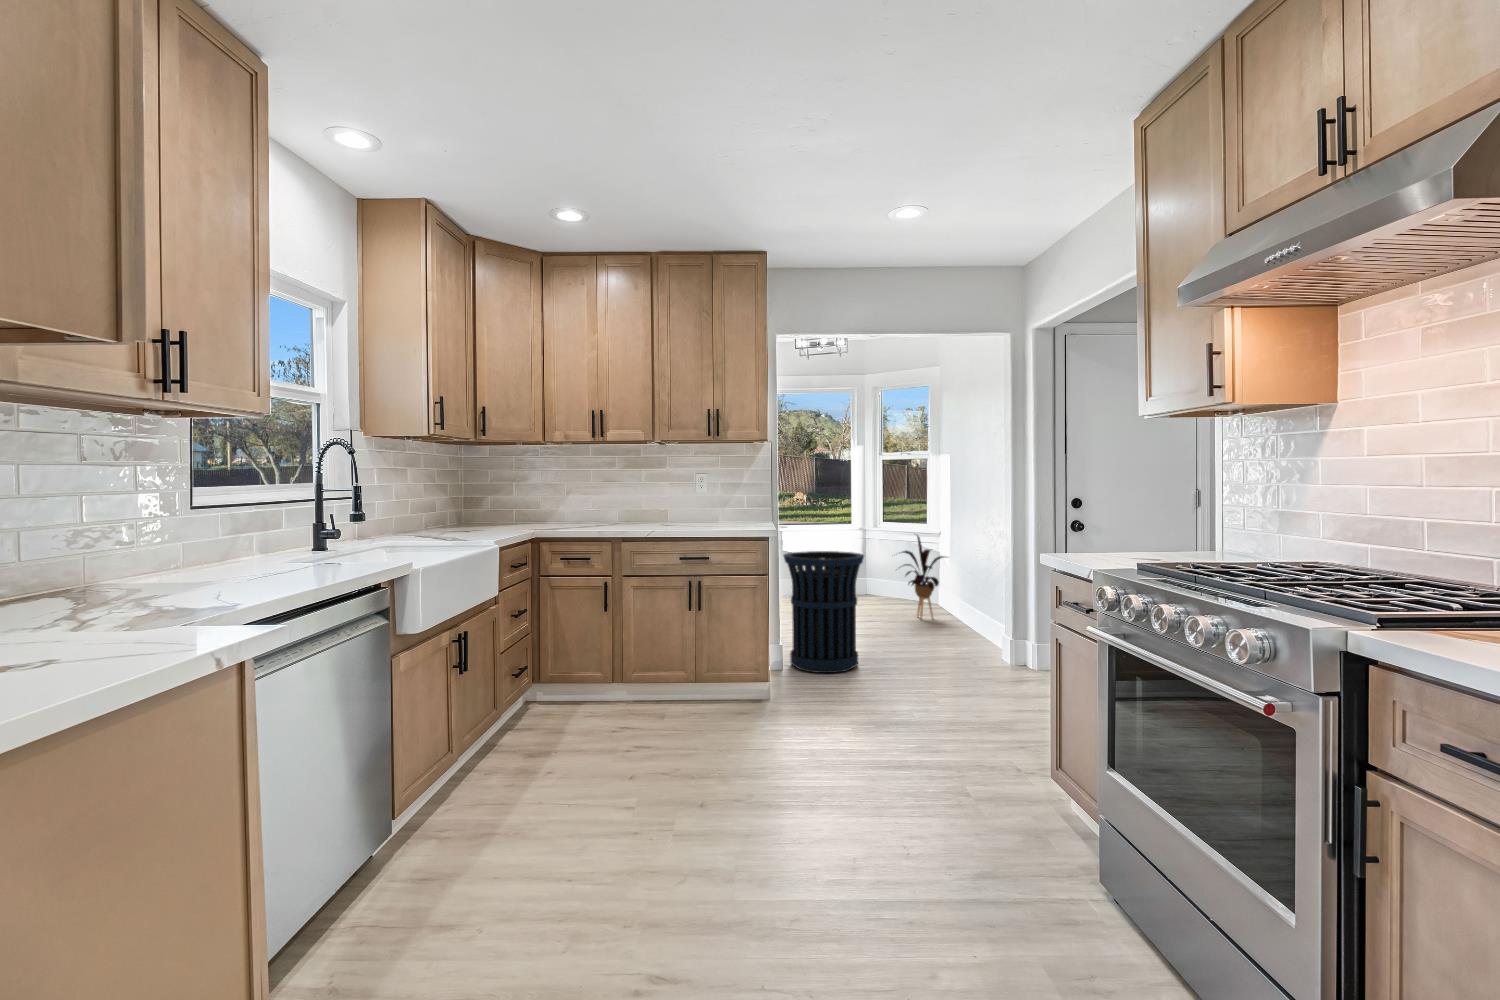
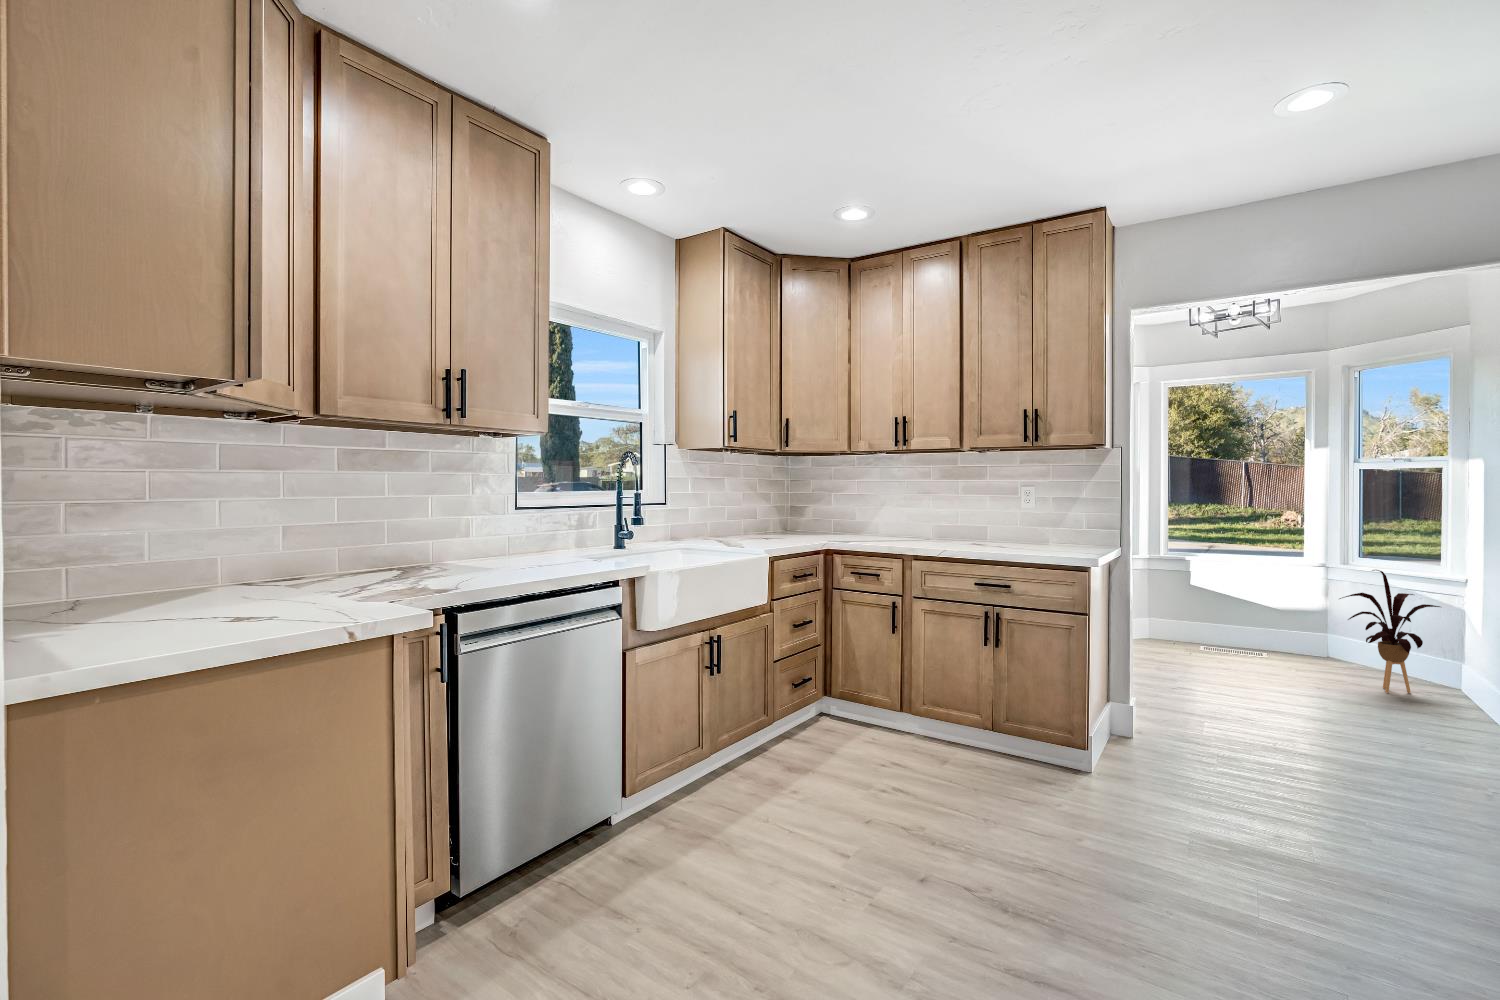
trash can: present [784,551,864,673] -> none [1130,583,1246,742]

